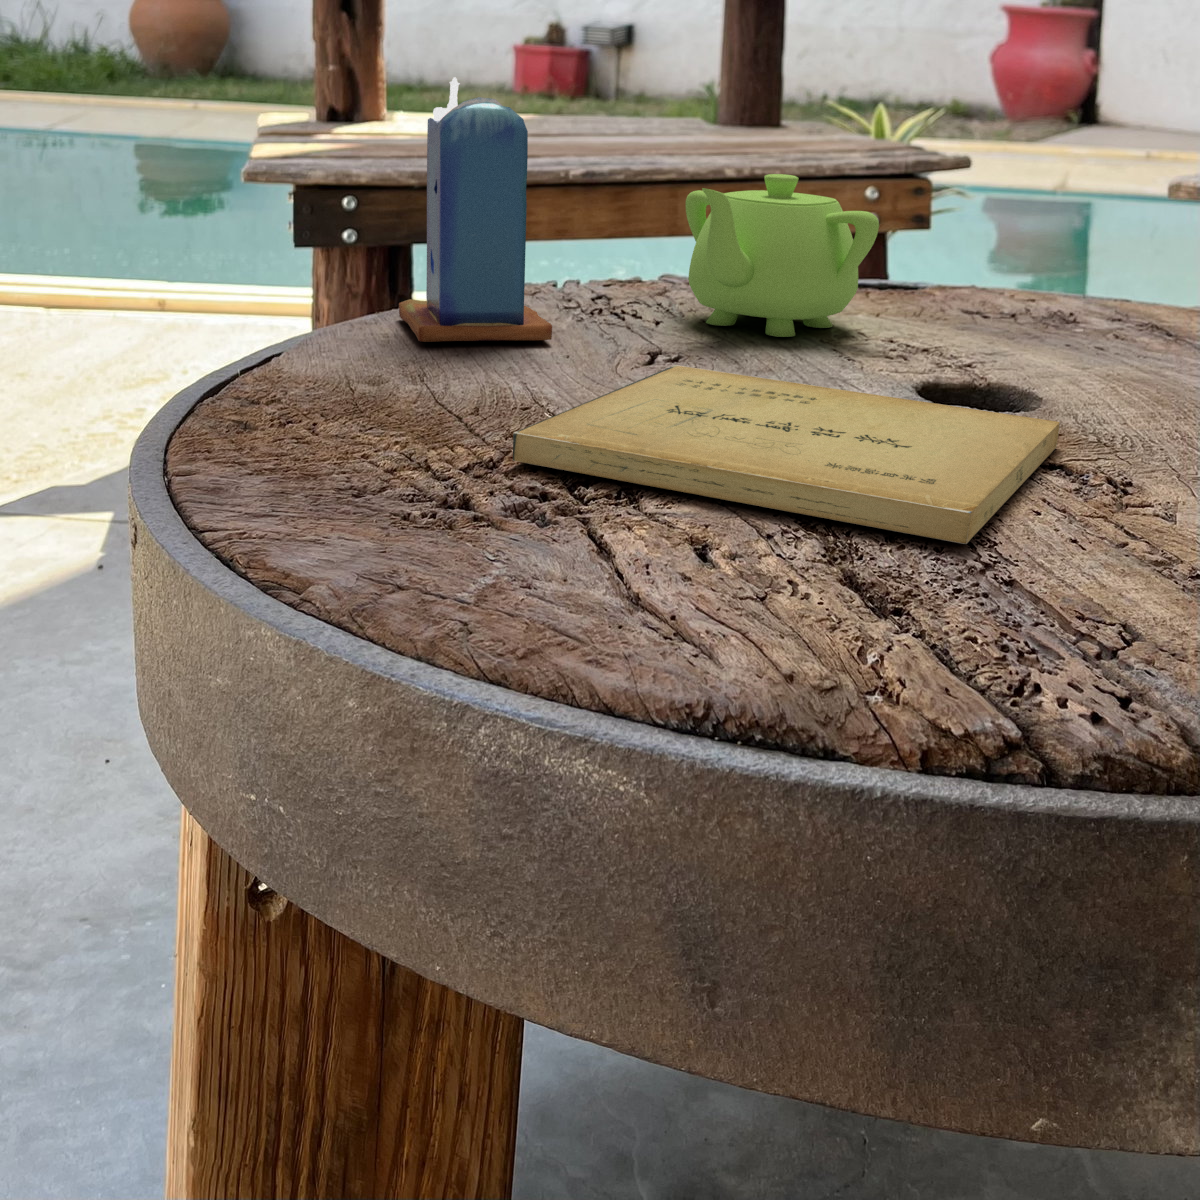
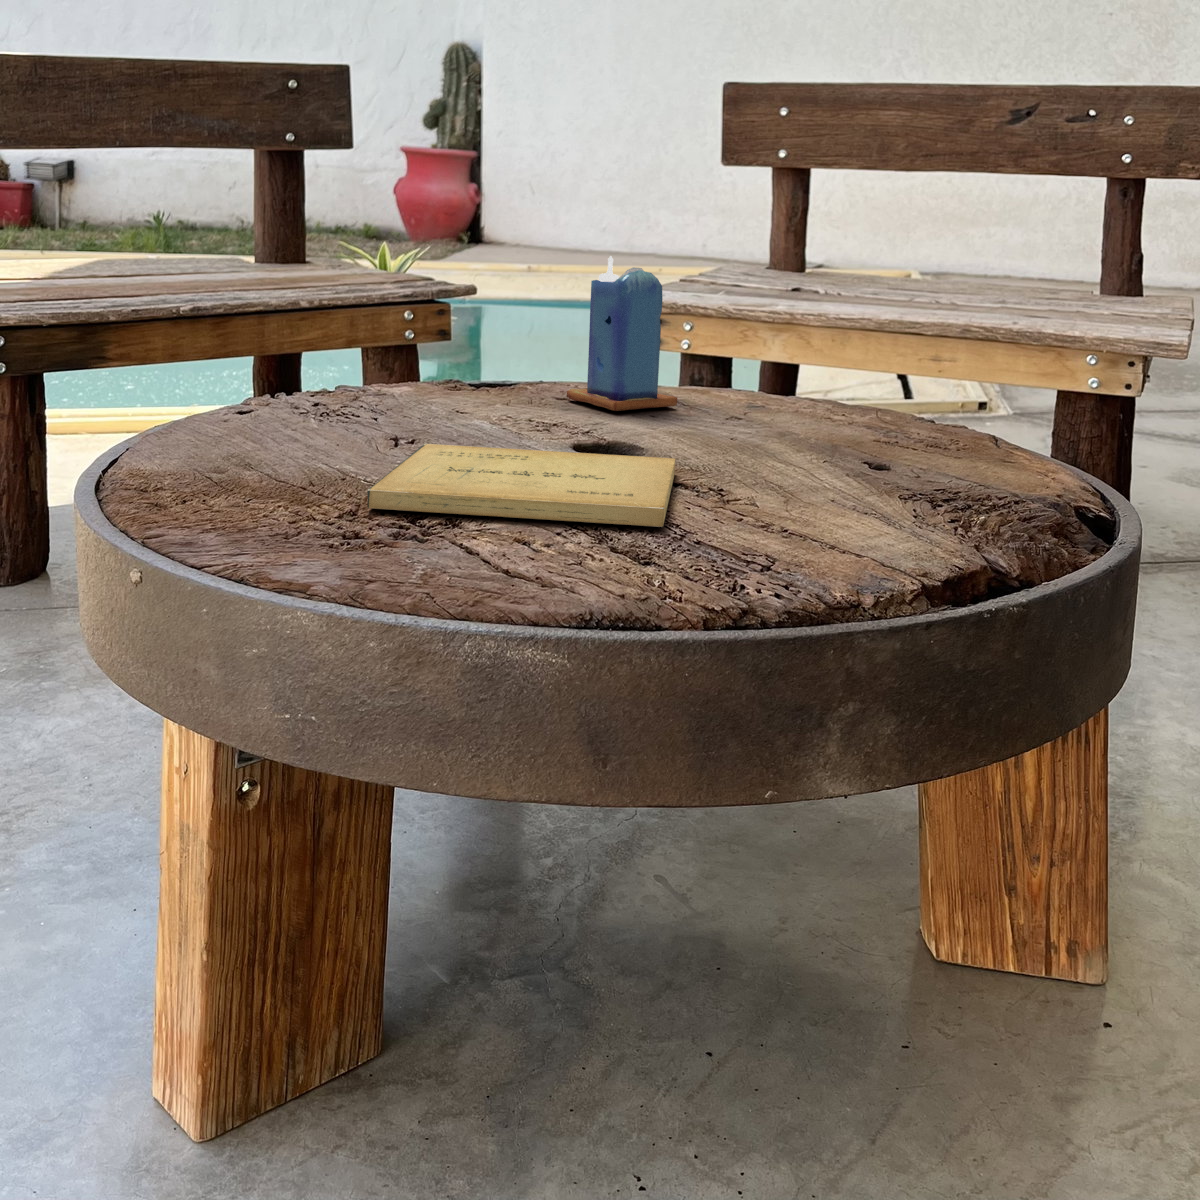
candle: present [399,77,552,342] -> present [567,256,677,411]
teapot: present [686,174,879,337] -> none [382,315,523,423]

